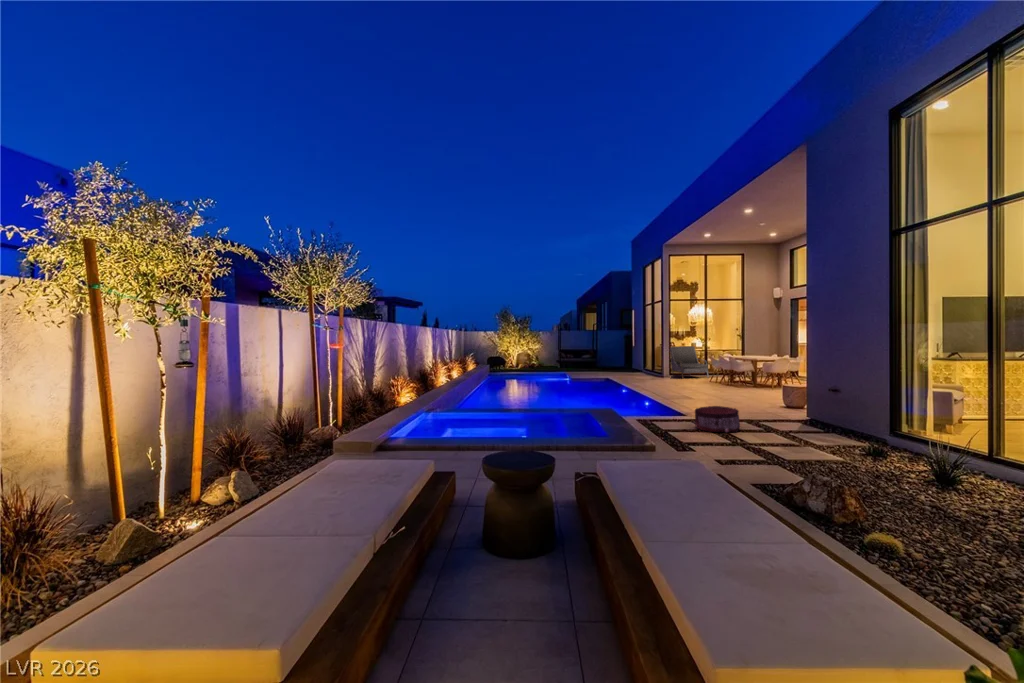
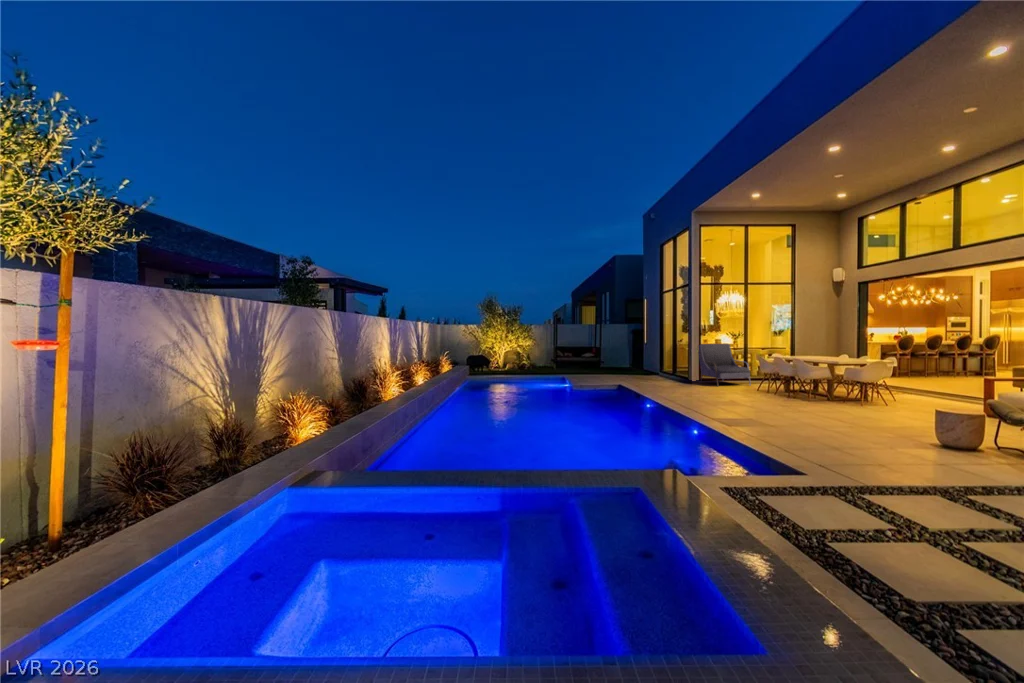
pouf: present [695,406,740,432] -> none [839,465,956,534]

